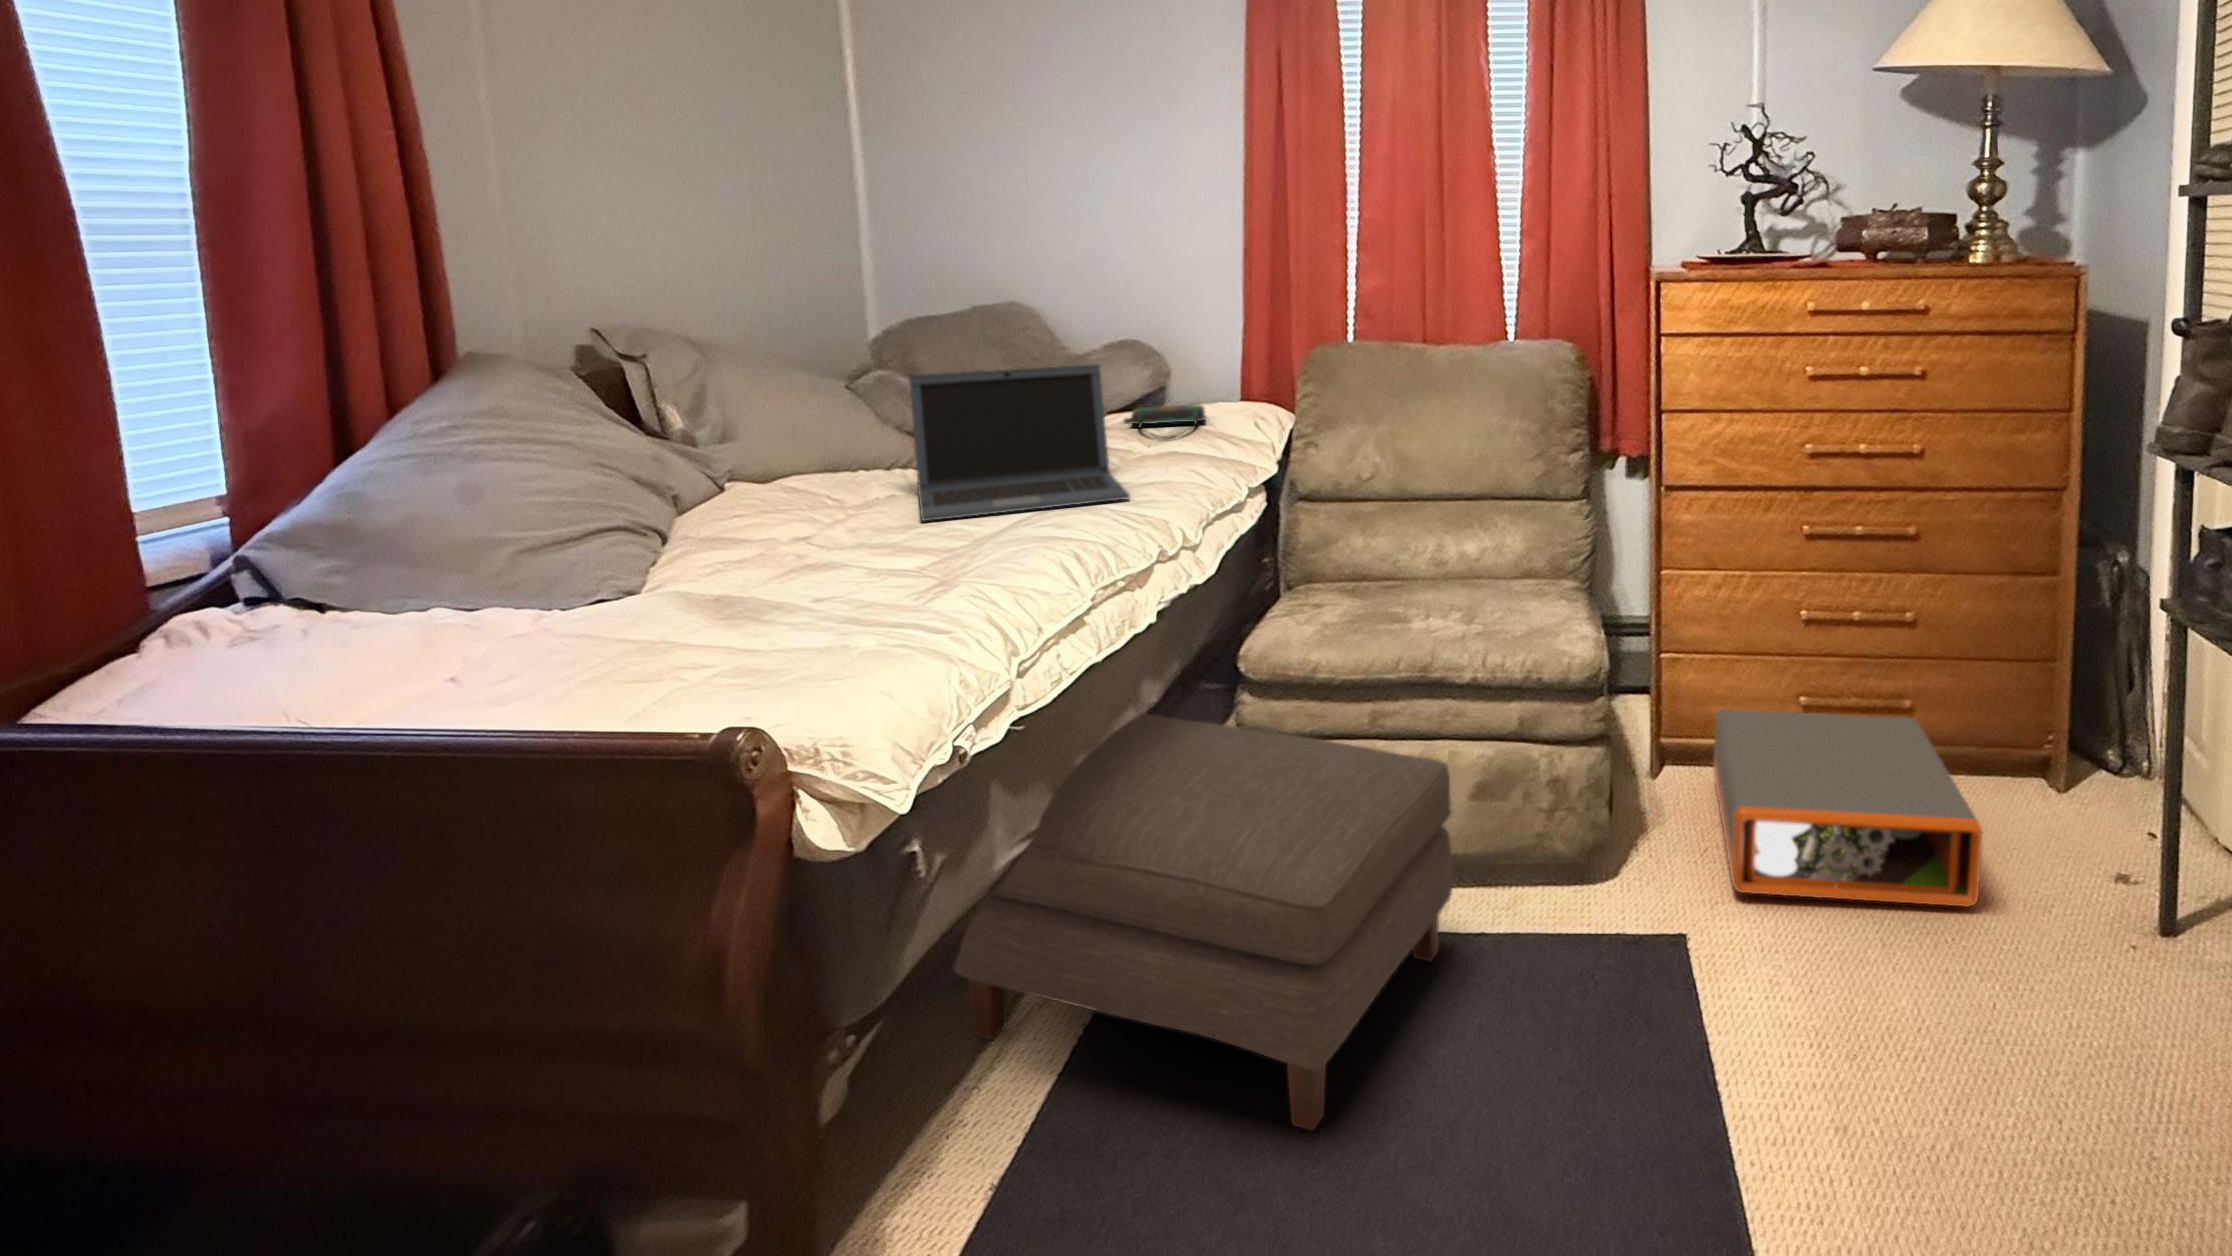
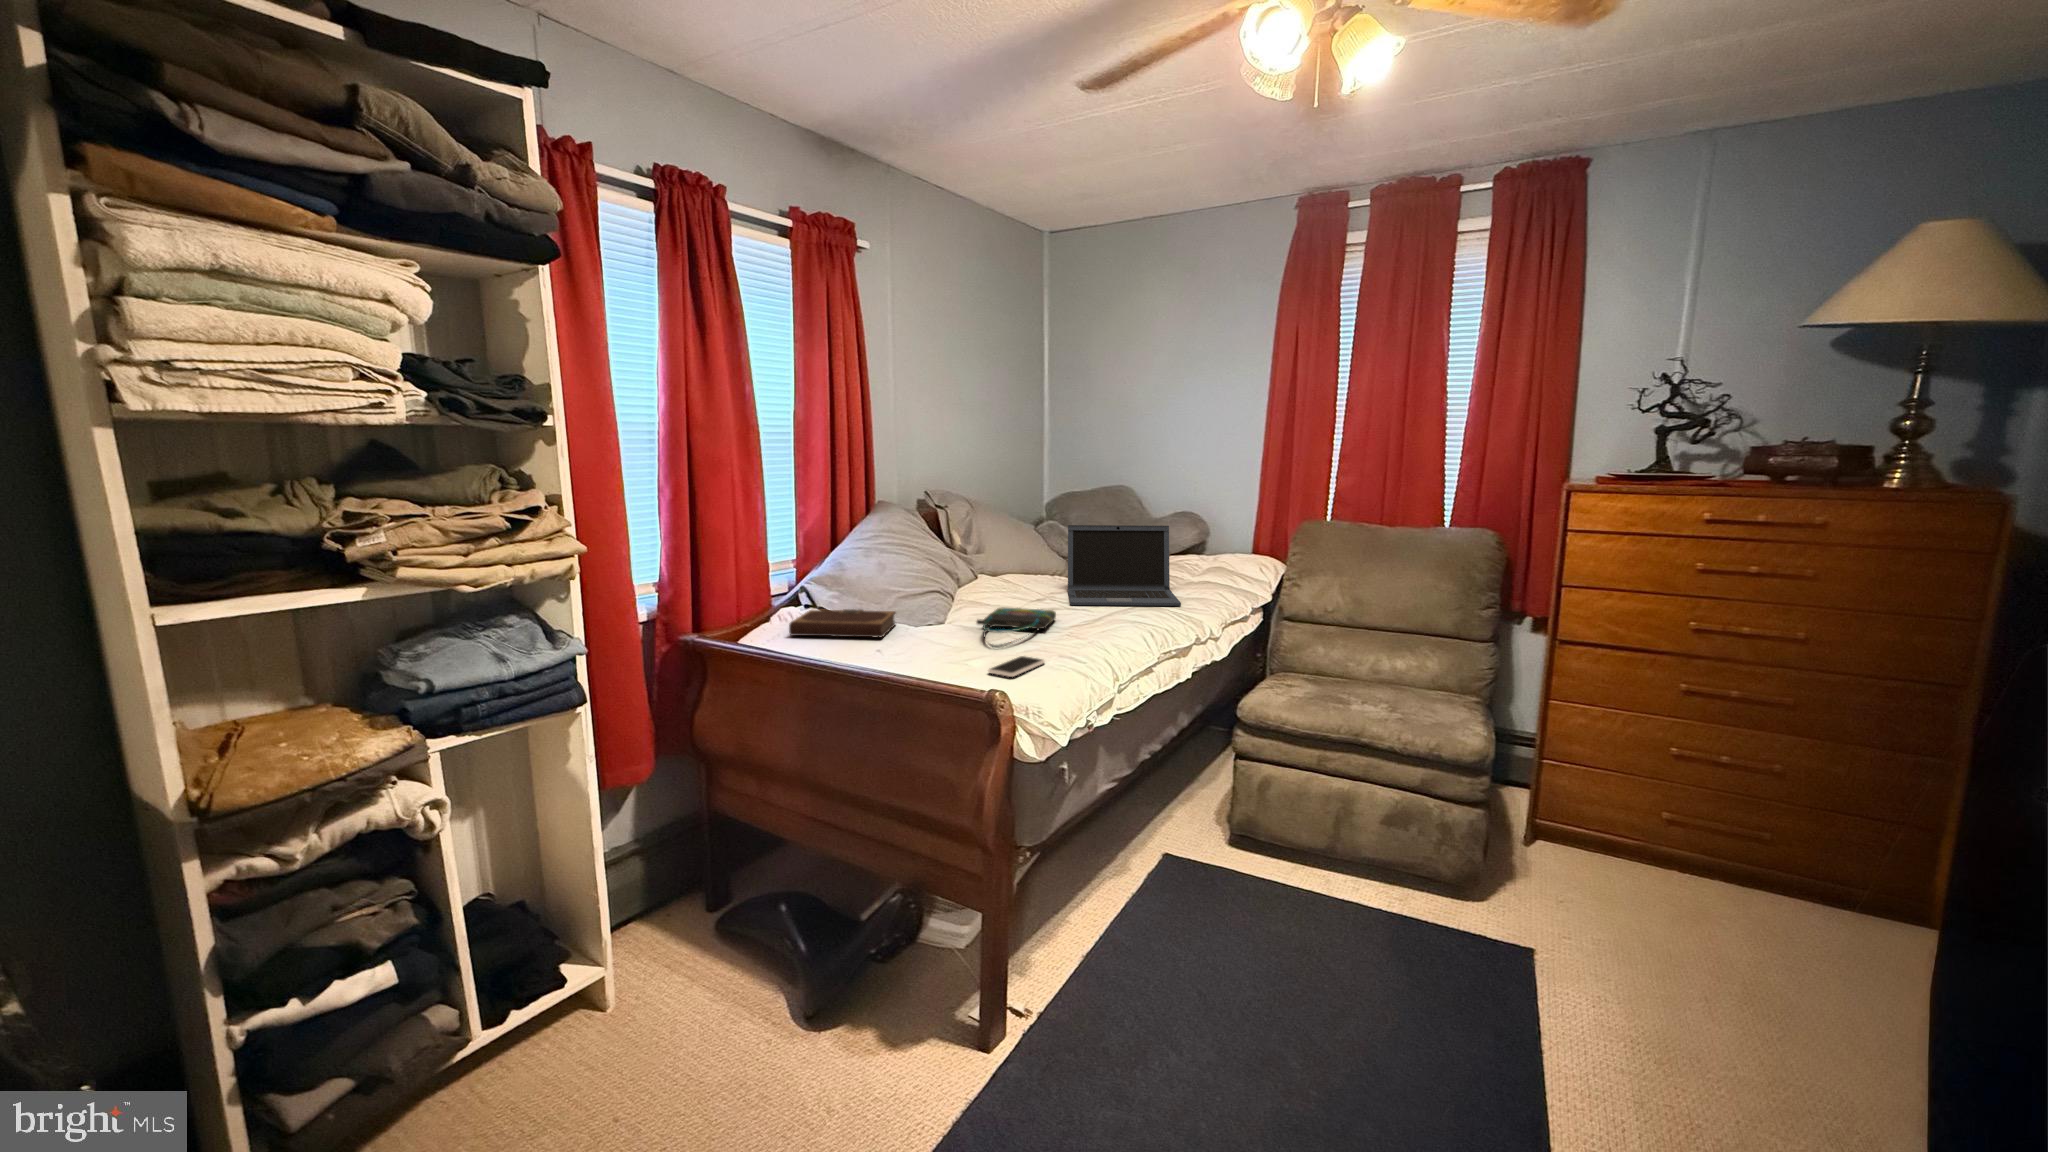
tote bag: present [1123,405,1206,439] -> present [977,608,1056,648]
notebook: none [172,586,506,683] -> present [789,609,896,638]
smartphone: none [718,643,855,694] -> present [988,656,1045,677]
storage box: present [1714,709,1982,907] -> none [1577,809,1822,999]
ottoman: present [954,713,1453,1130] -> none [1070,730,1367,984]

